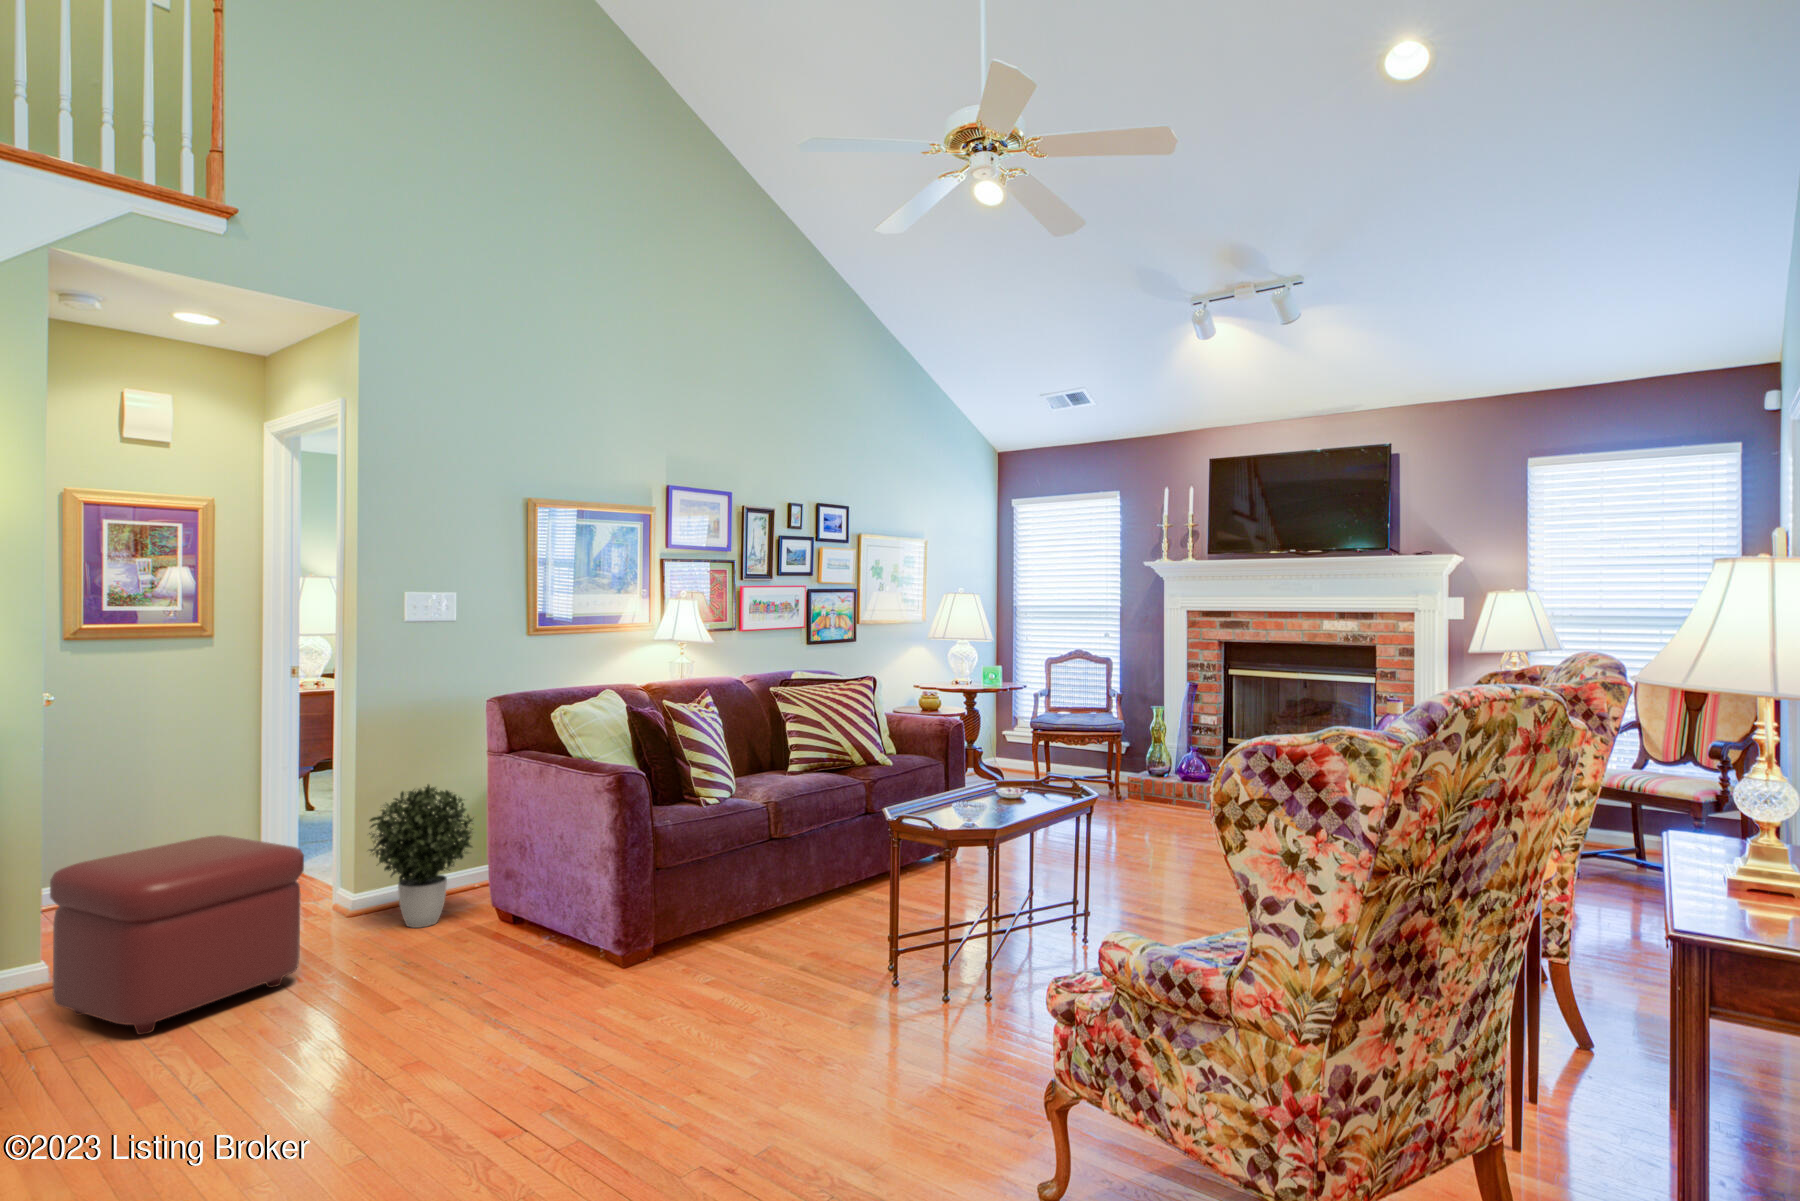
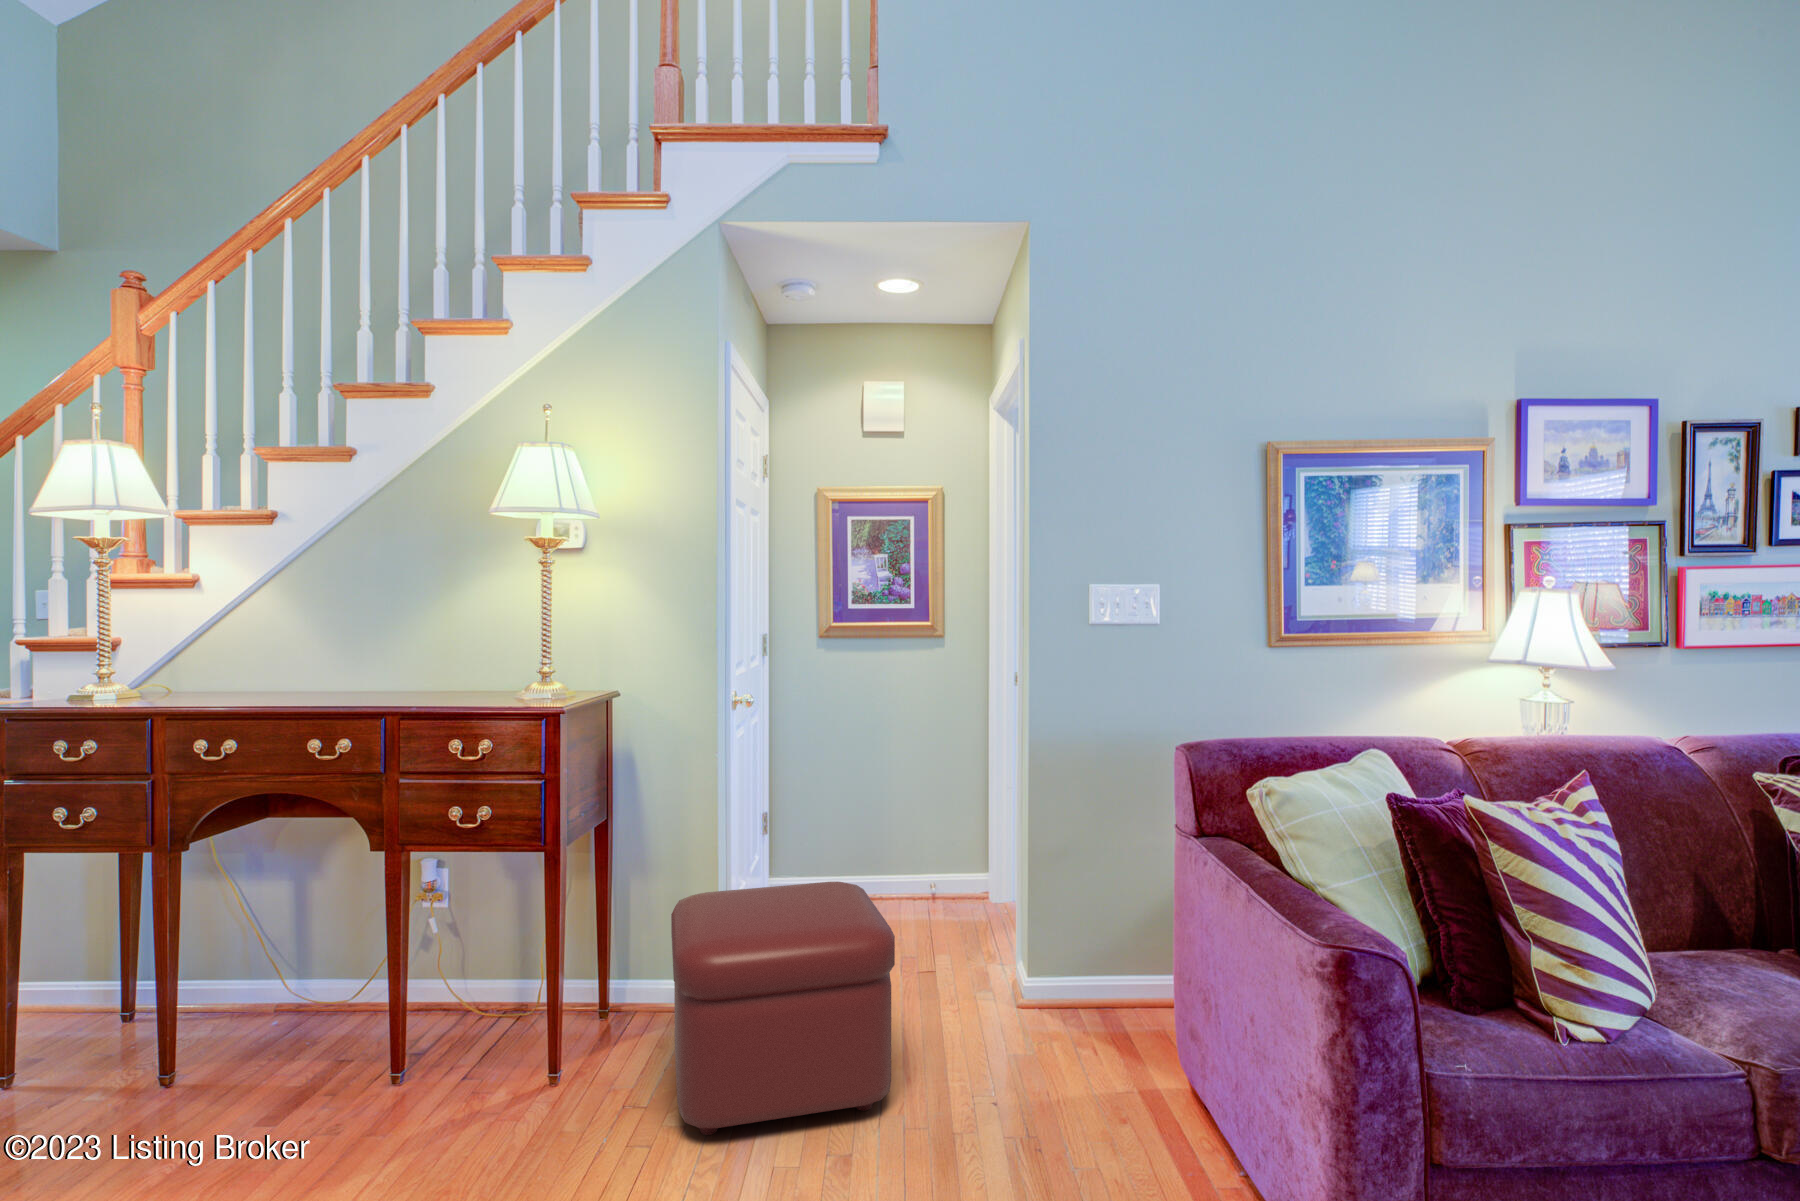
potted plant: present [369,784,474,928] -> none [1015,857,1155,1064]

